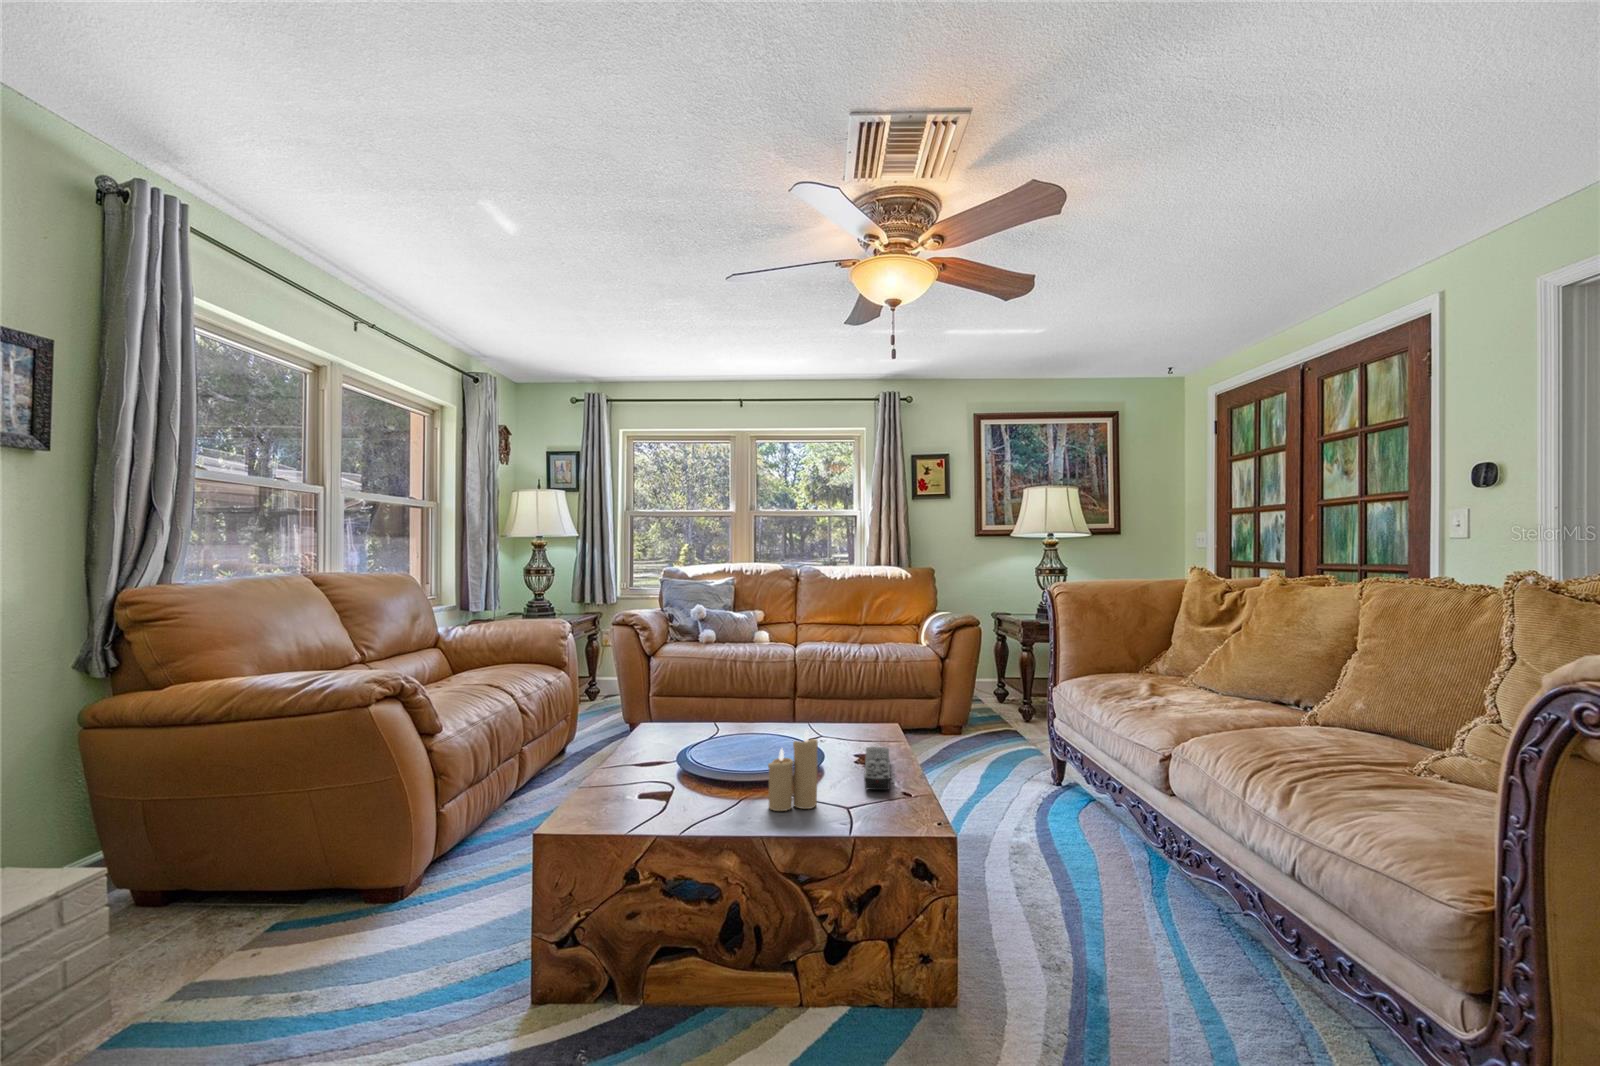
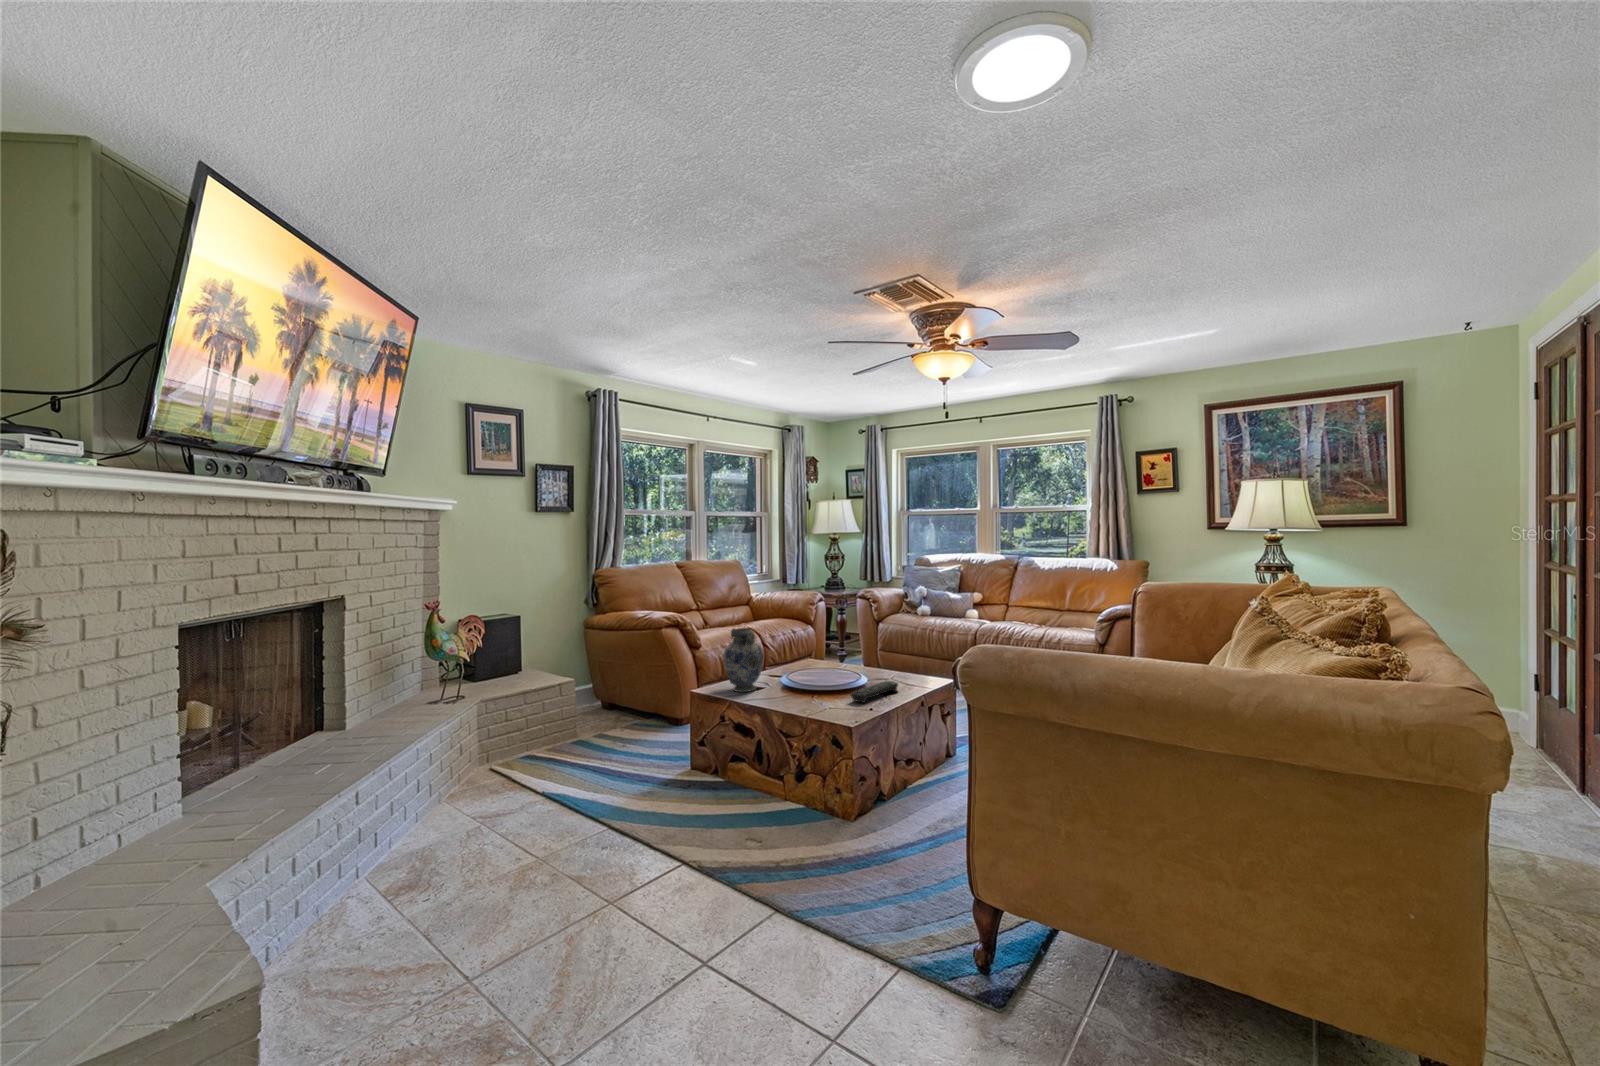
decorative vase: none [611,686,690,813] -> present [723,628,764,692]
candle: present [768,731,818,811] -> none [789,659,817,703]

